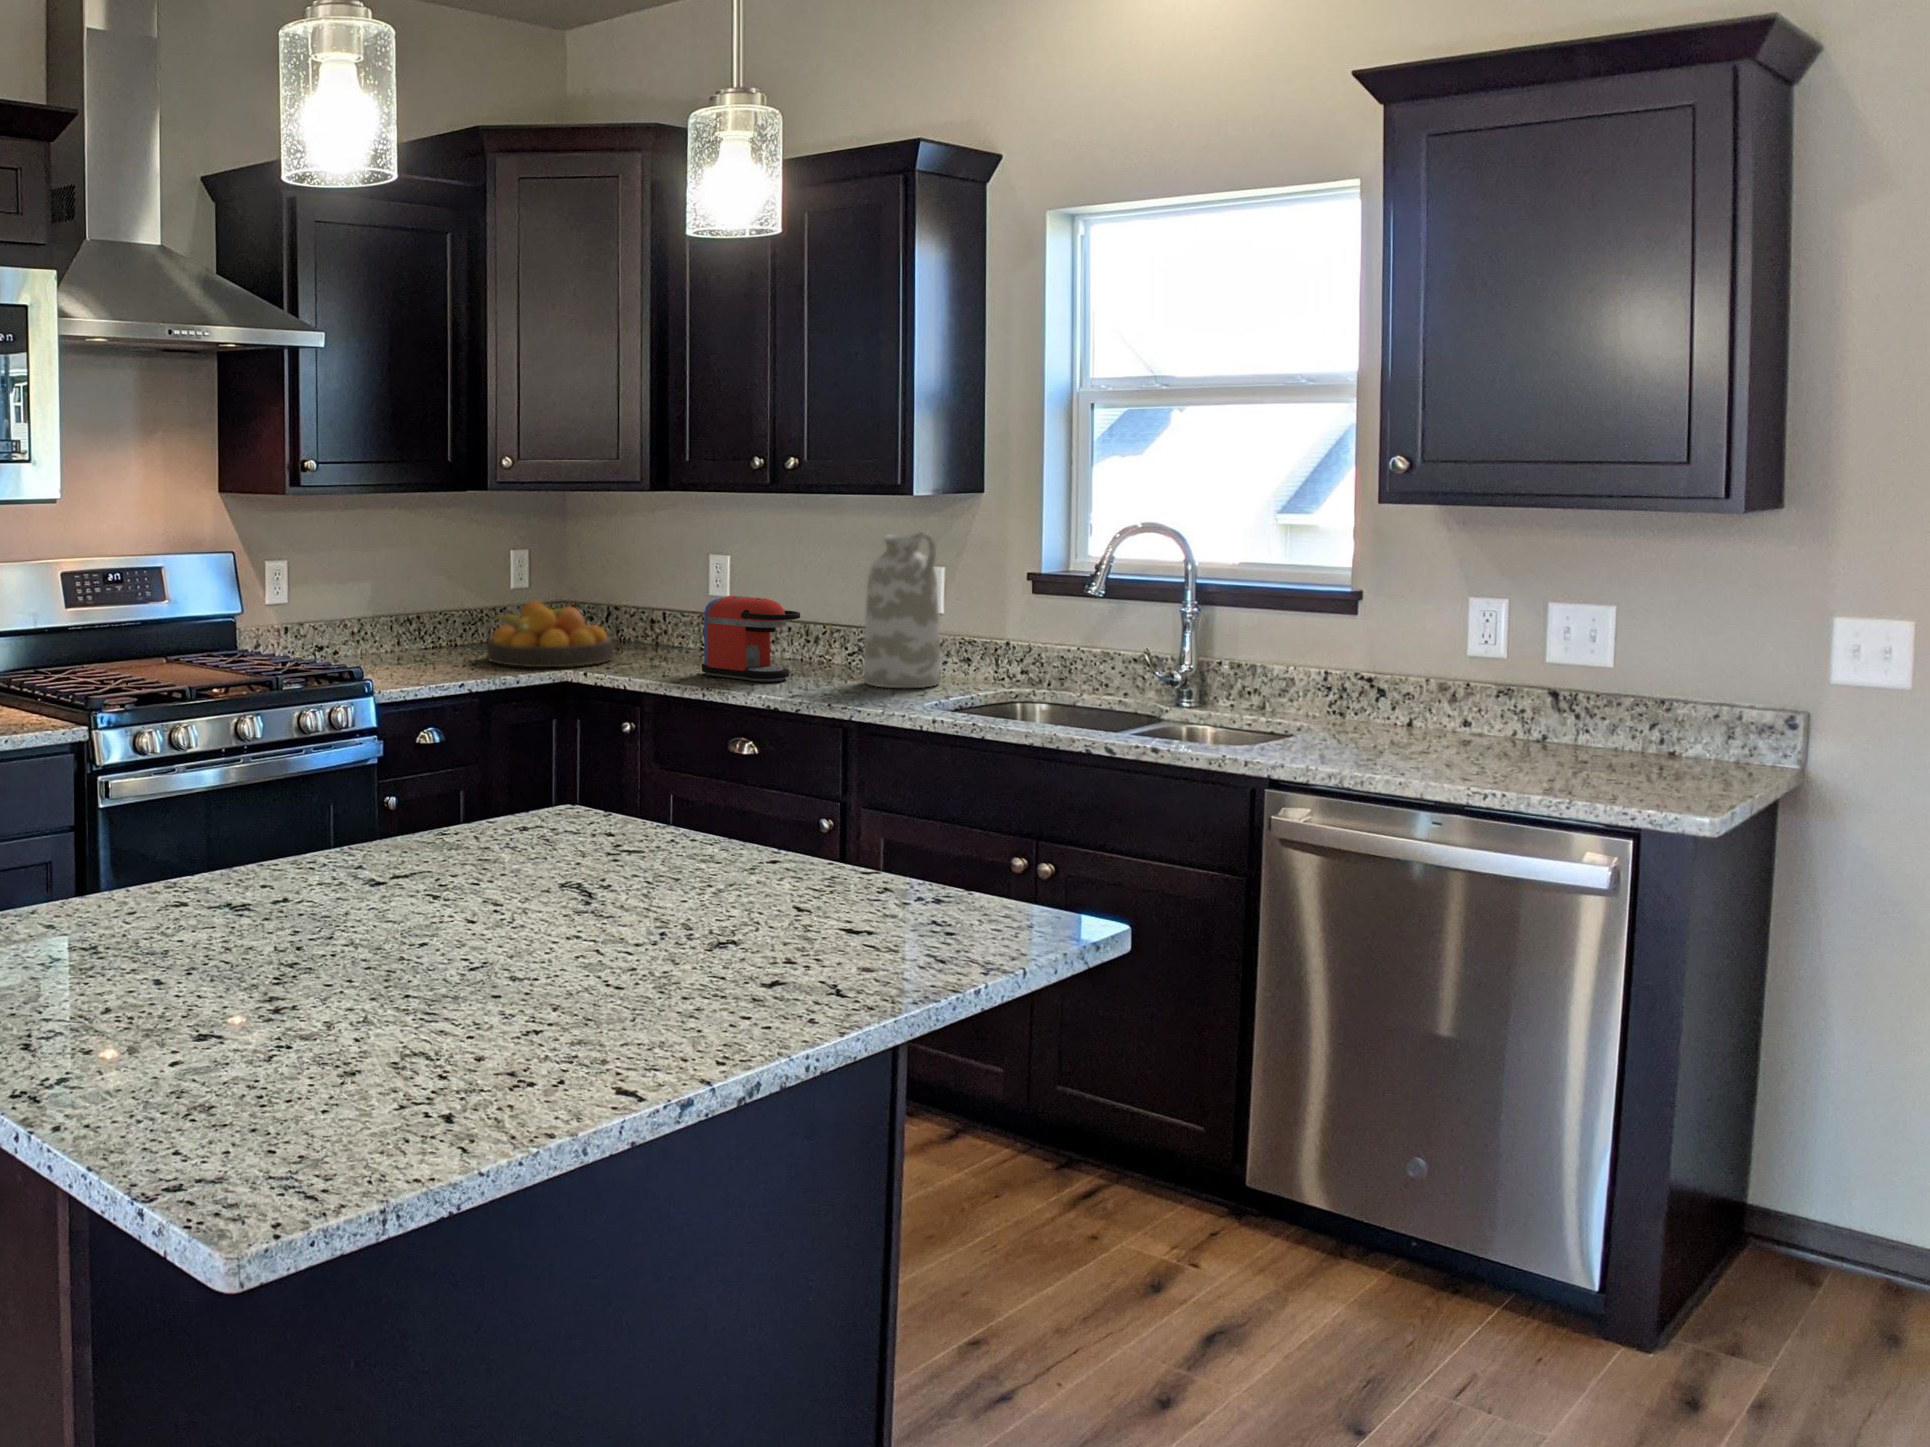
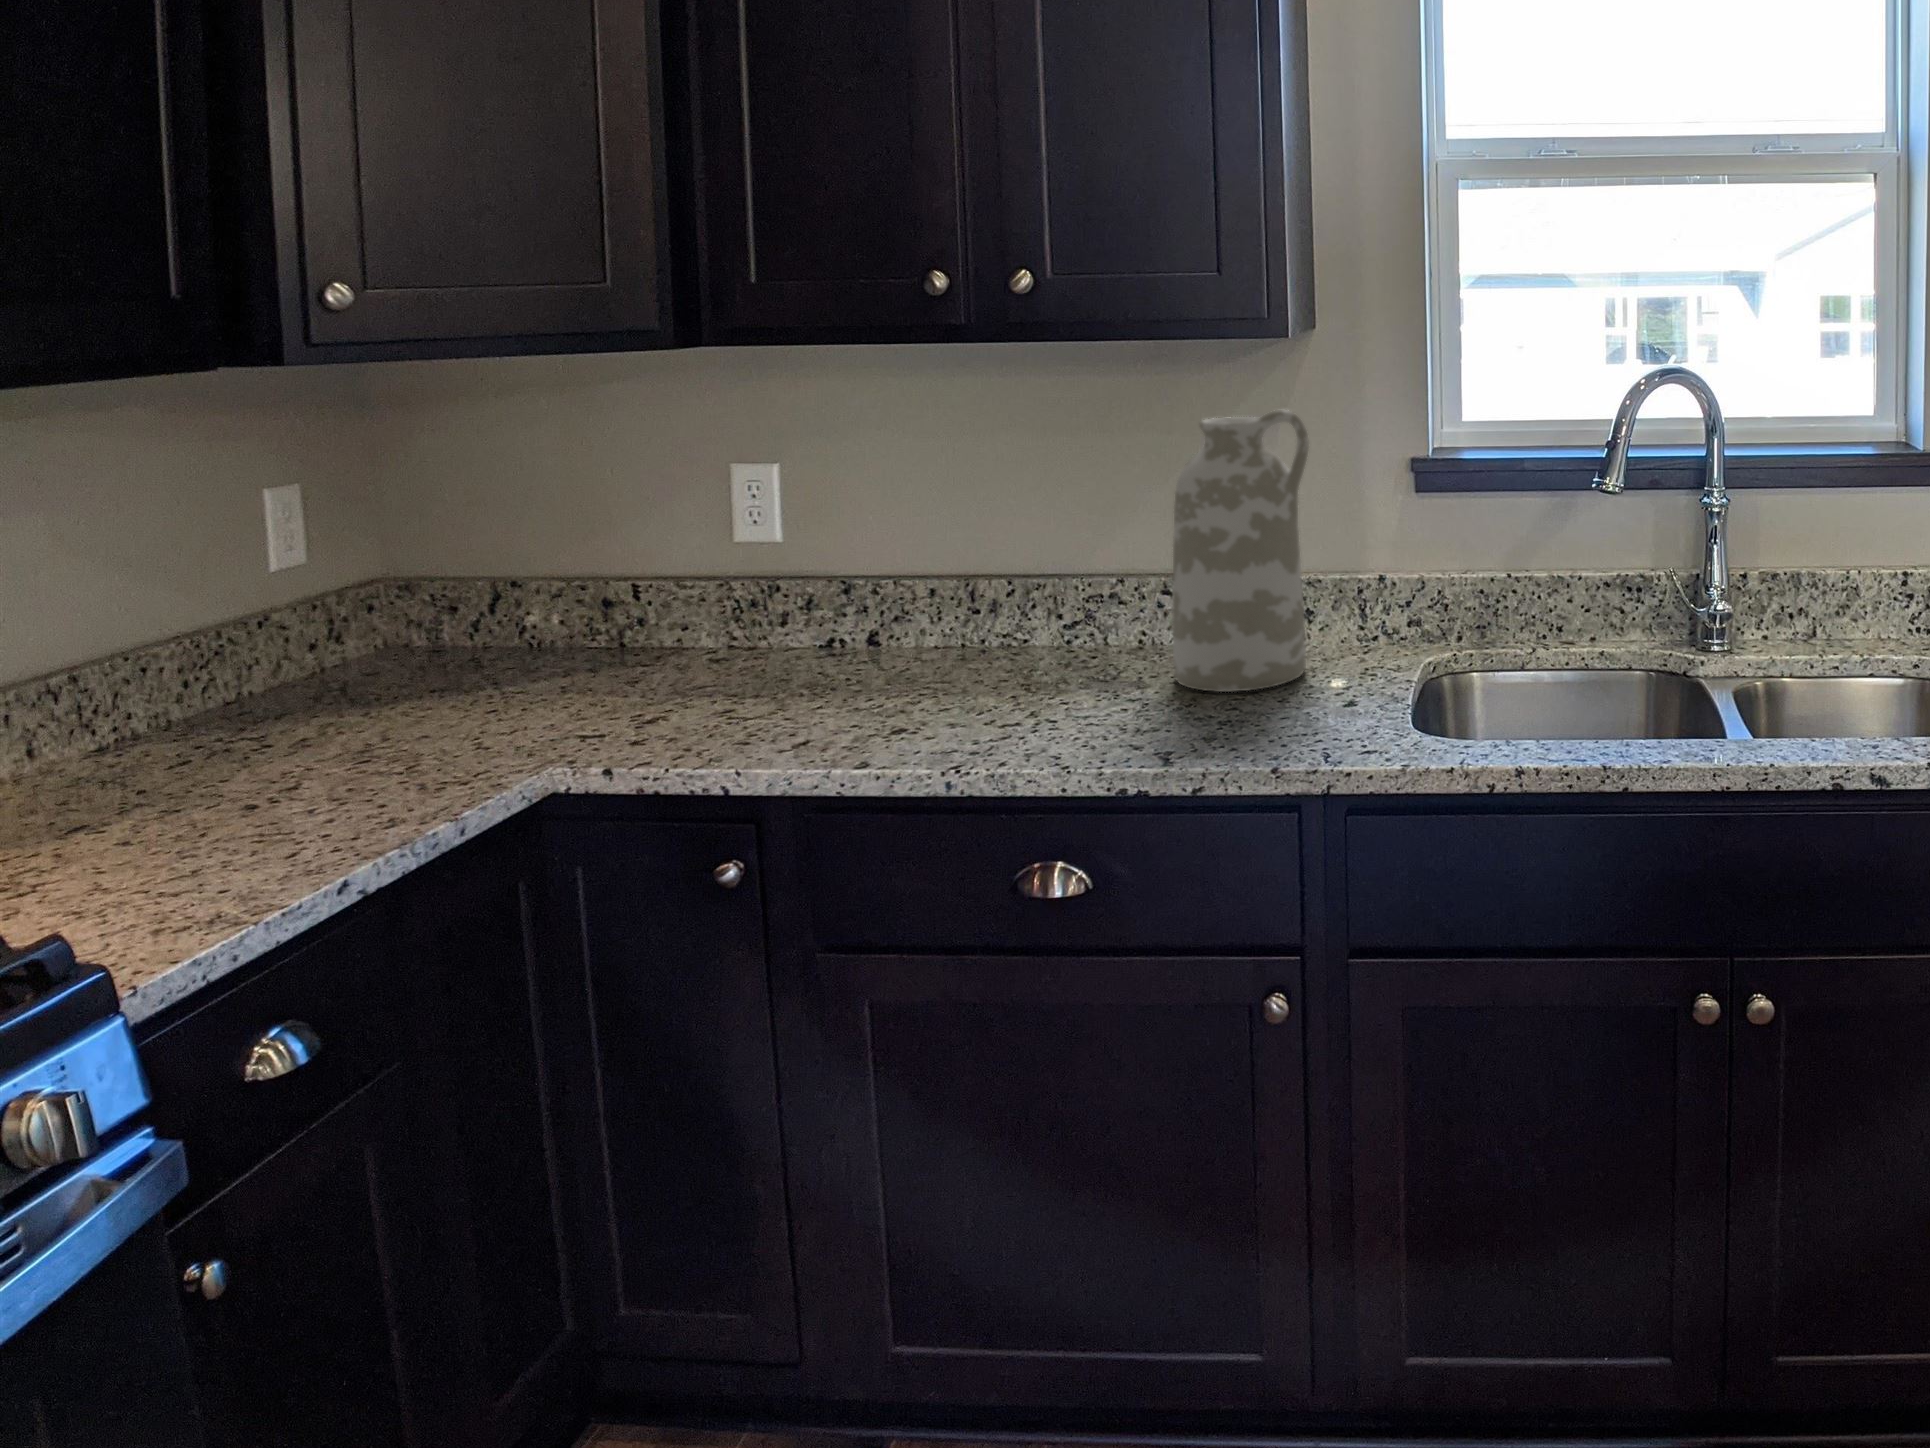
coffee maker: present [702,596,800,682] -> none [826,555,1053,721]
fruit bowl: present [487,602,613,667] -> none [212,611,570,781]

